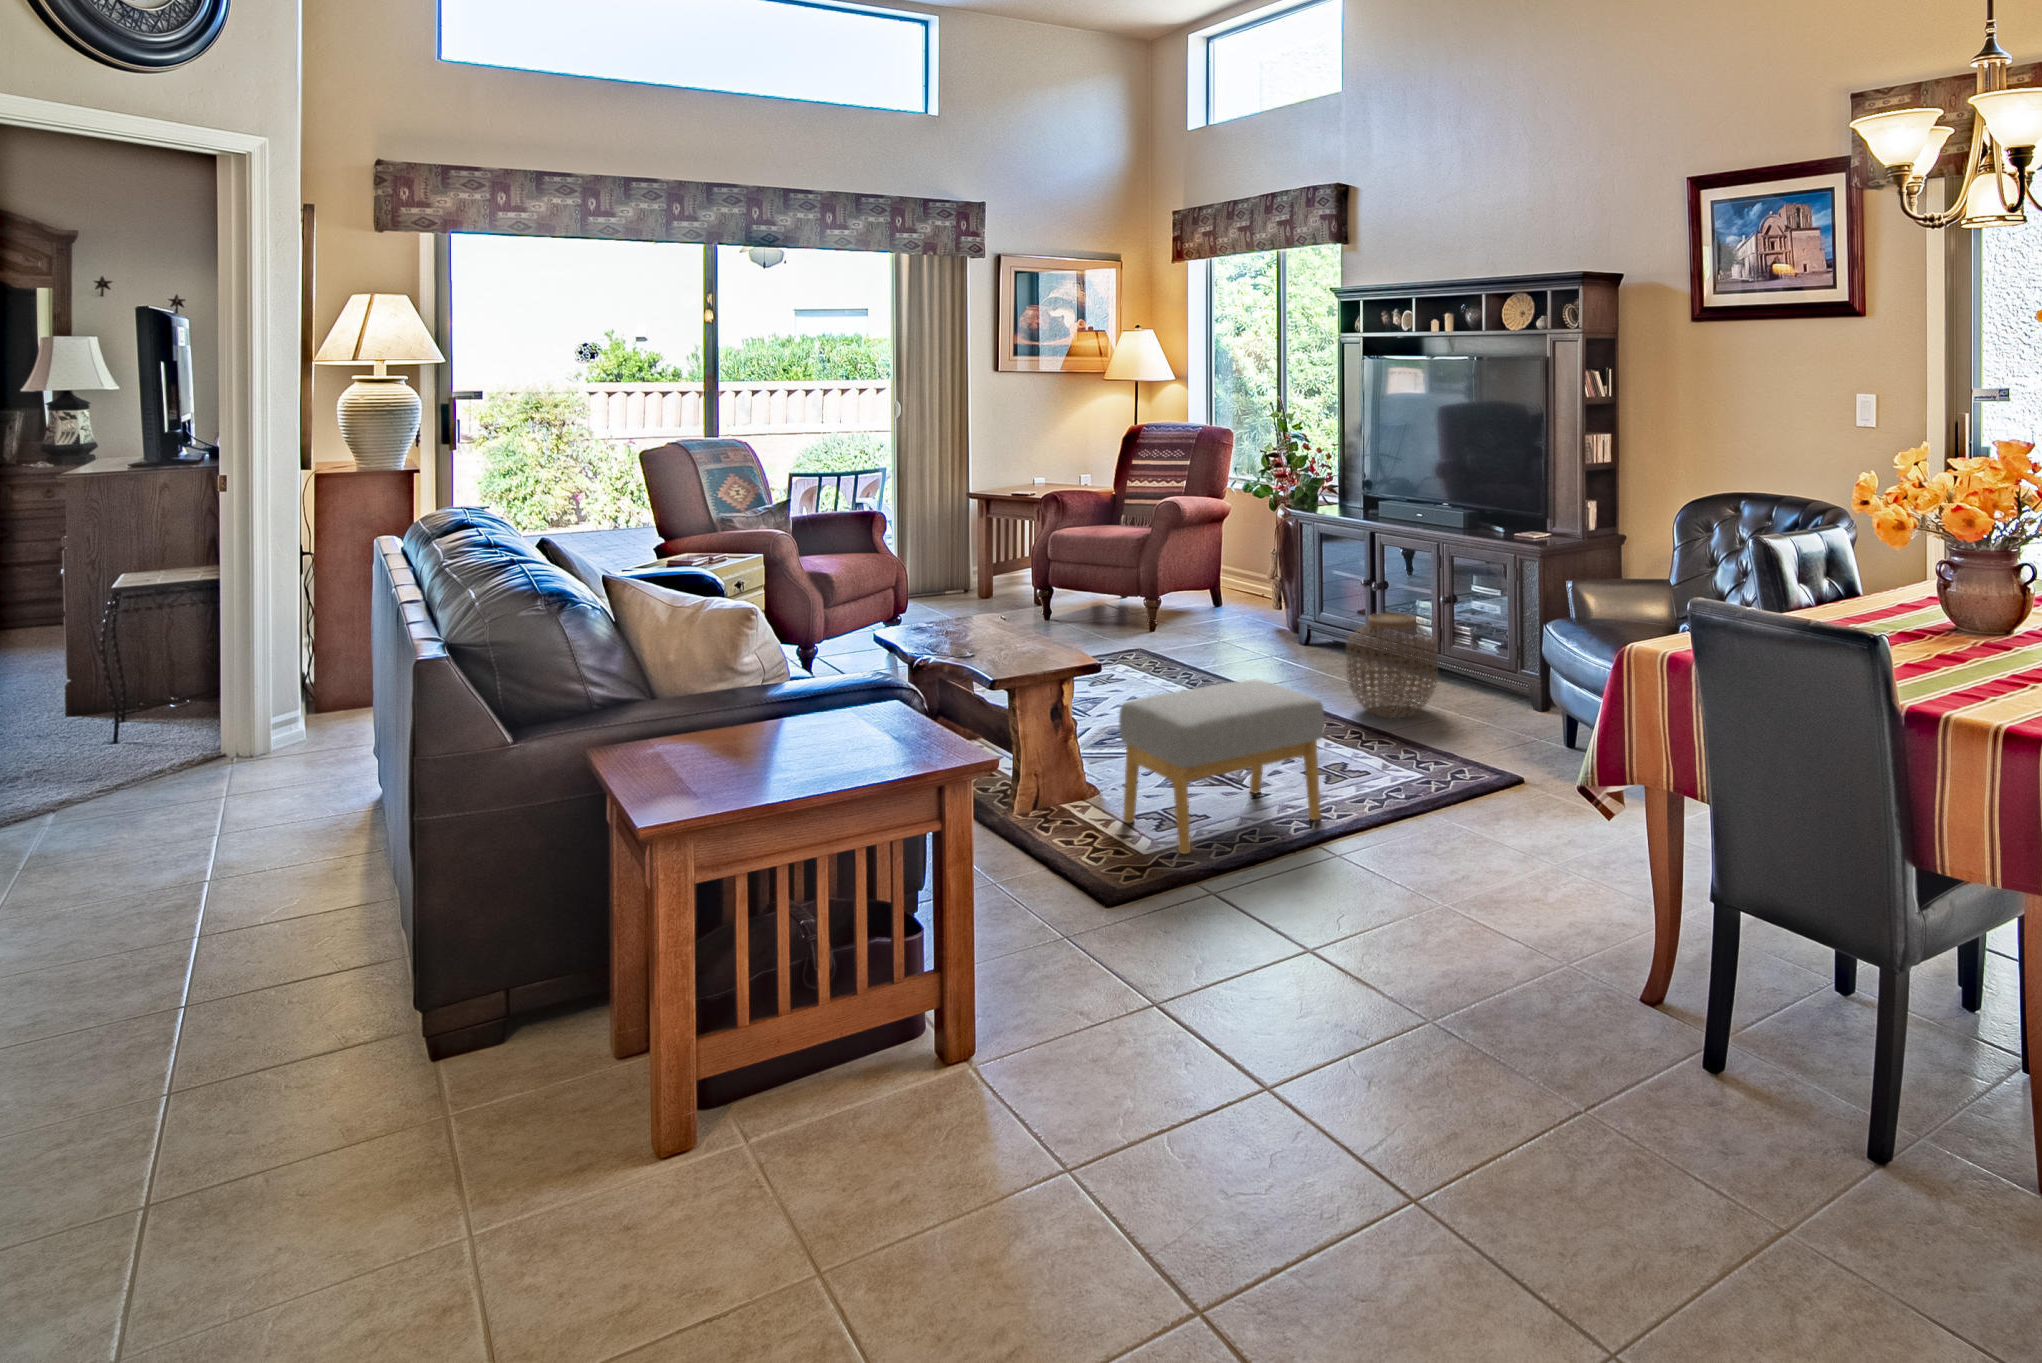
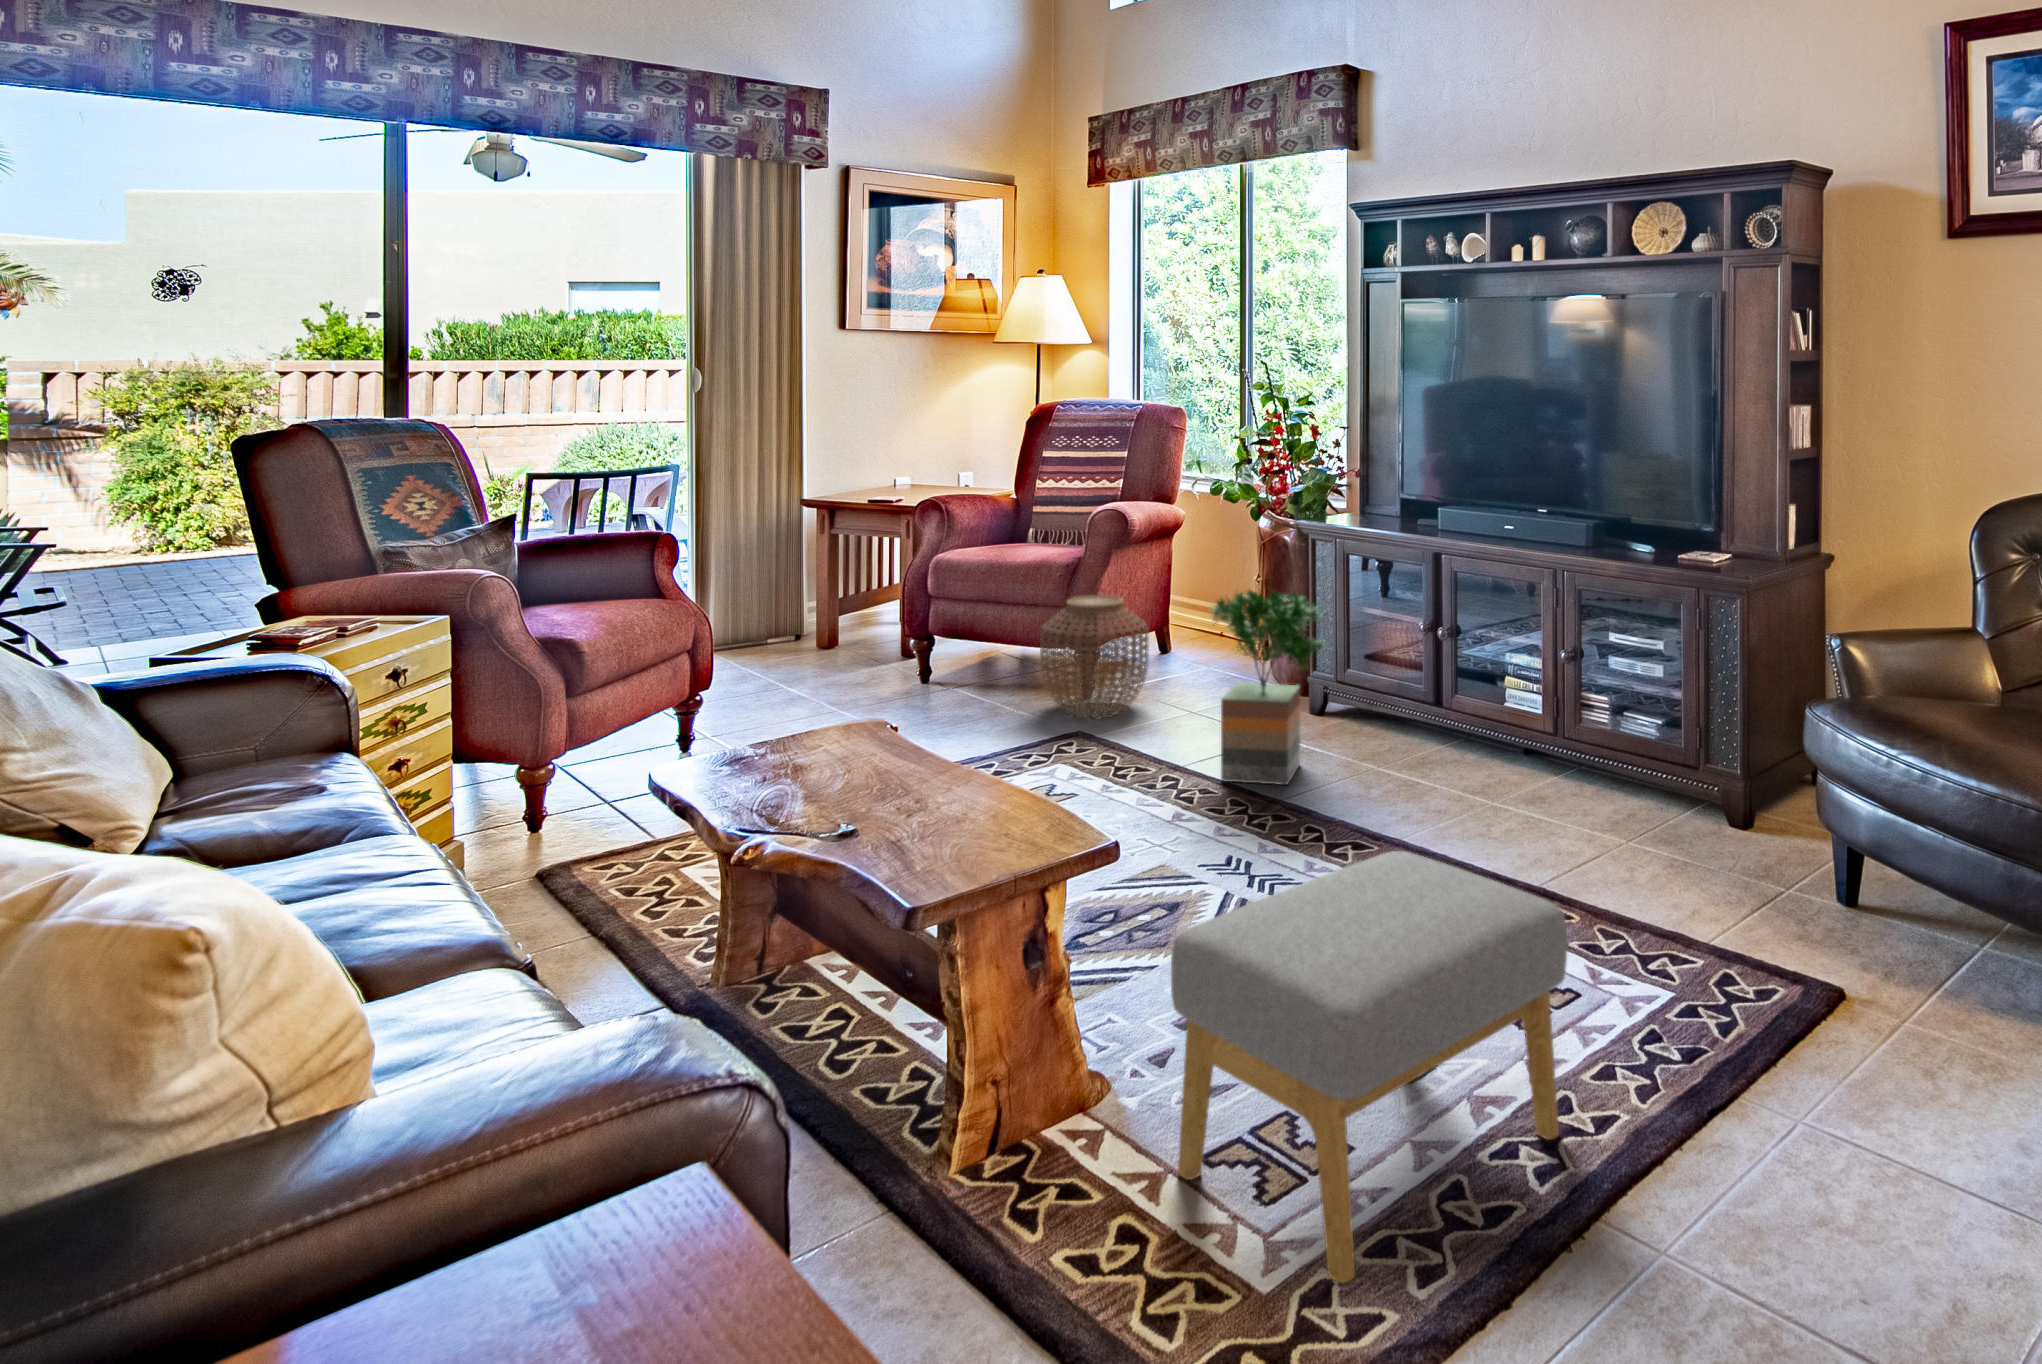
potted tree: none [1214,551,1292,679] -> present [1210,590,1324,785]
woven basket: present [1346,613,1438,718] -> present [1040,595,1149,718]

